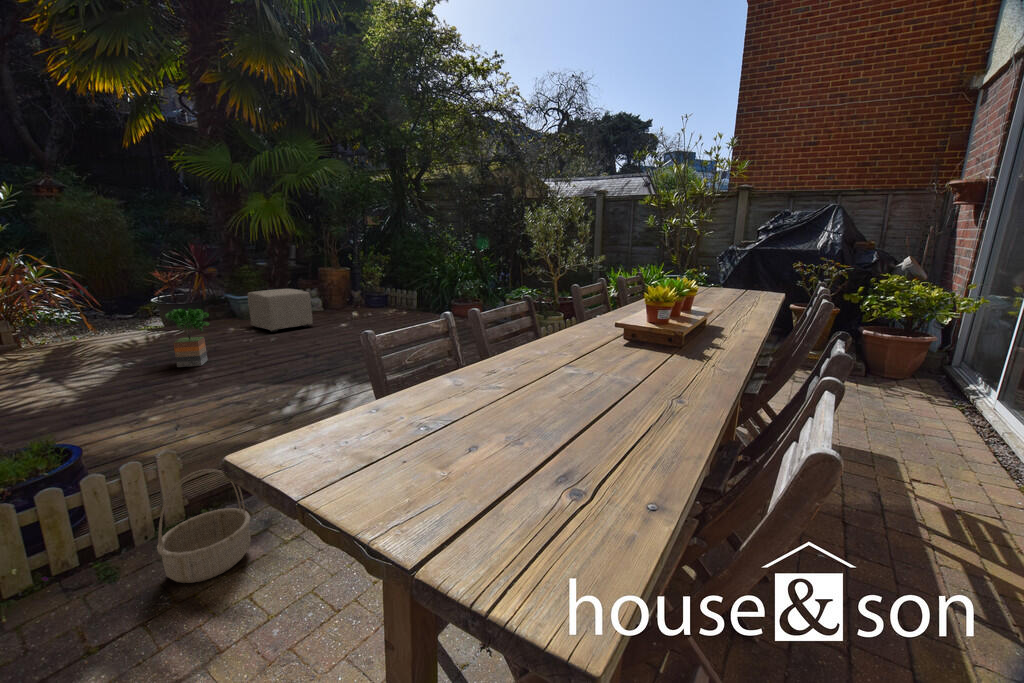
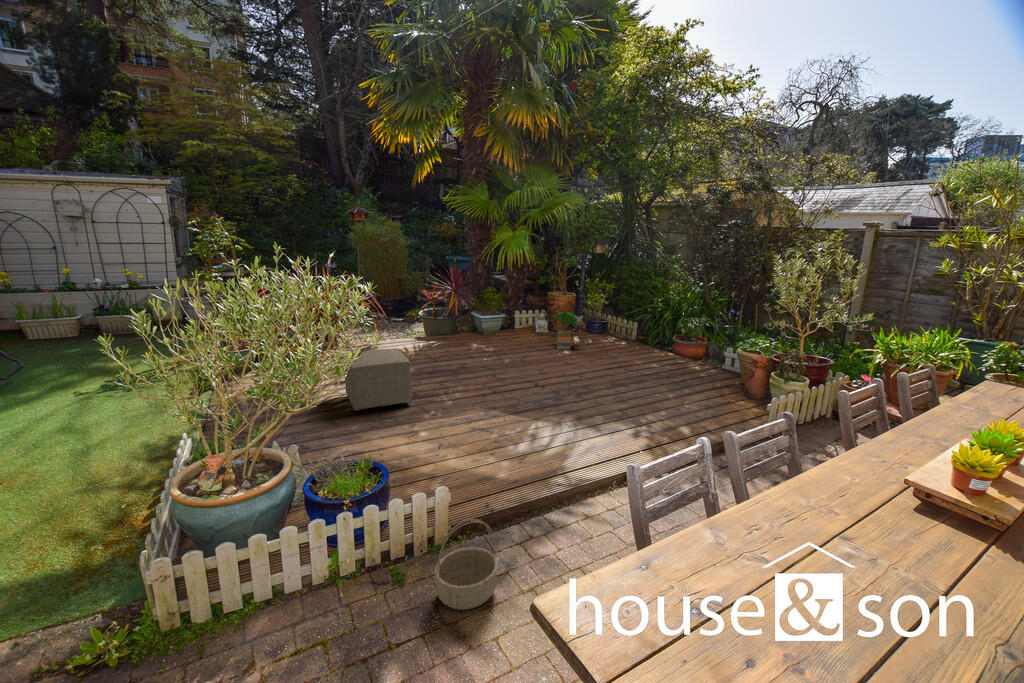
ottoman: present [248,289,313,332] -> present [344,348,412,411]
potted tree: present [166,309,209,367] -> present [554,312,578,350]

